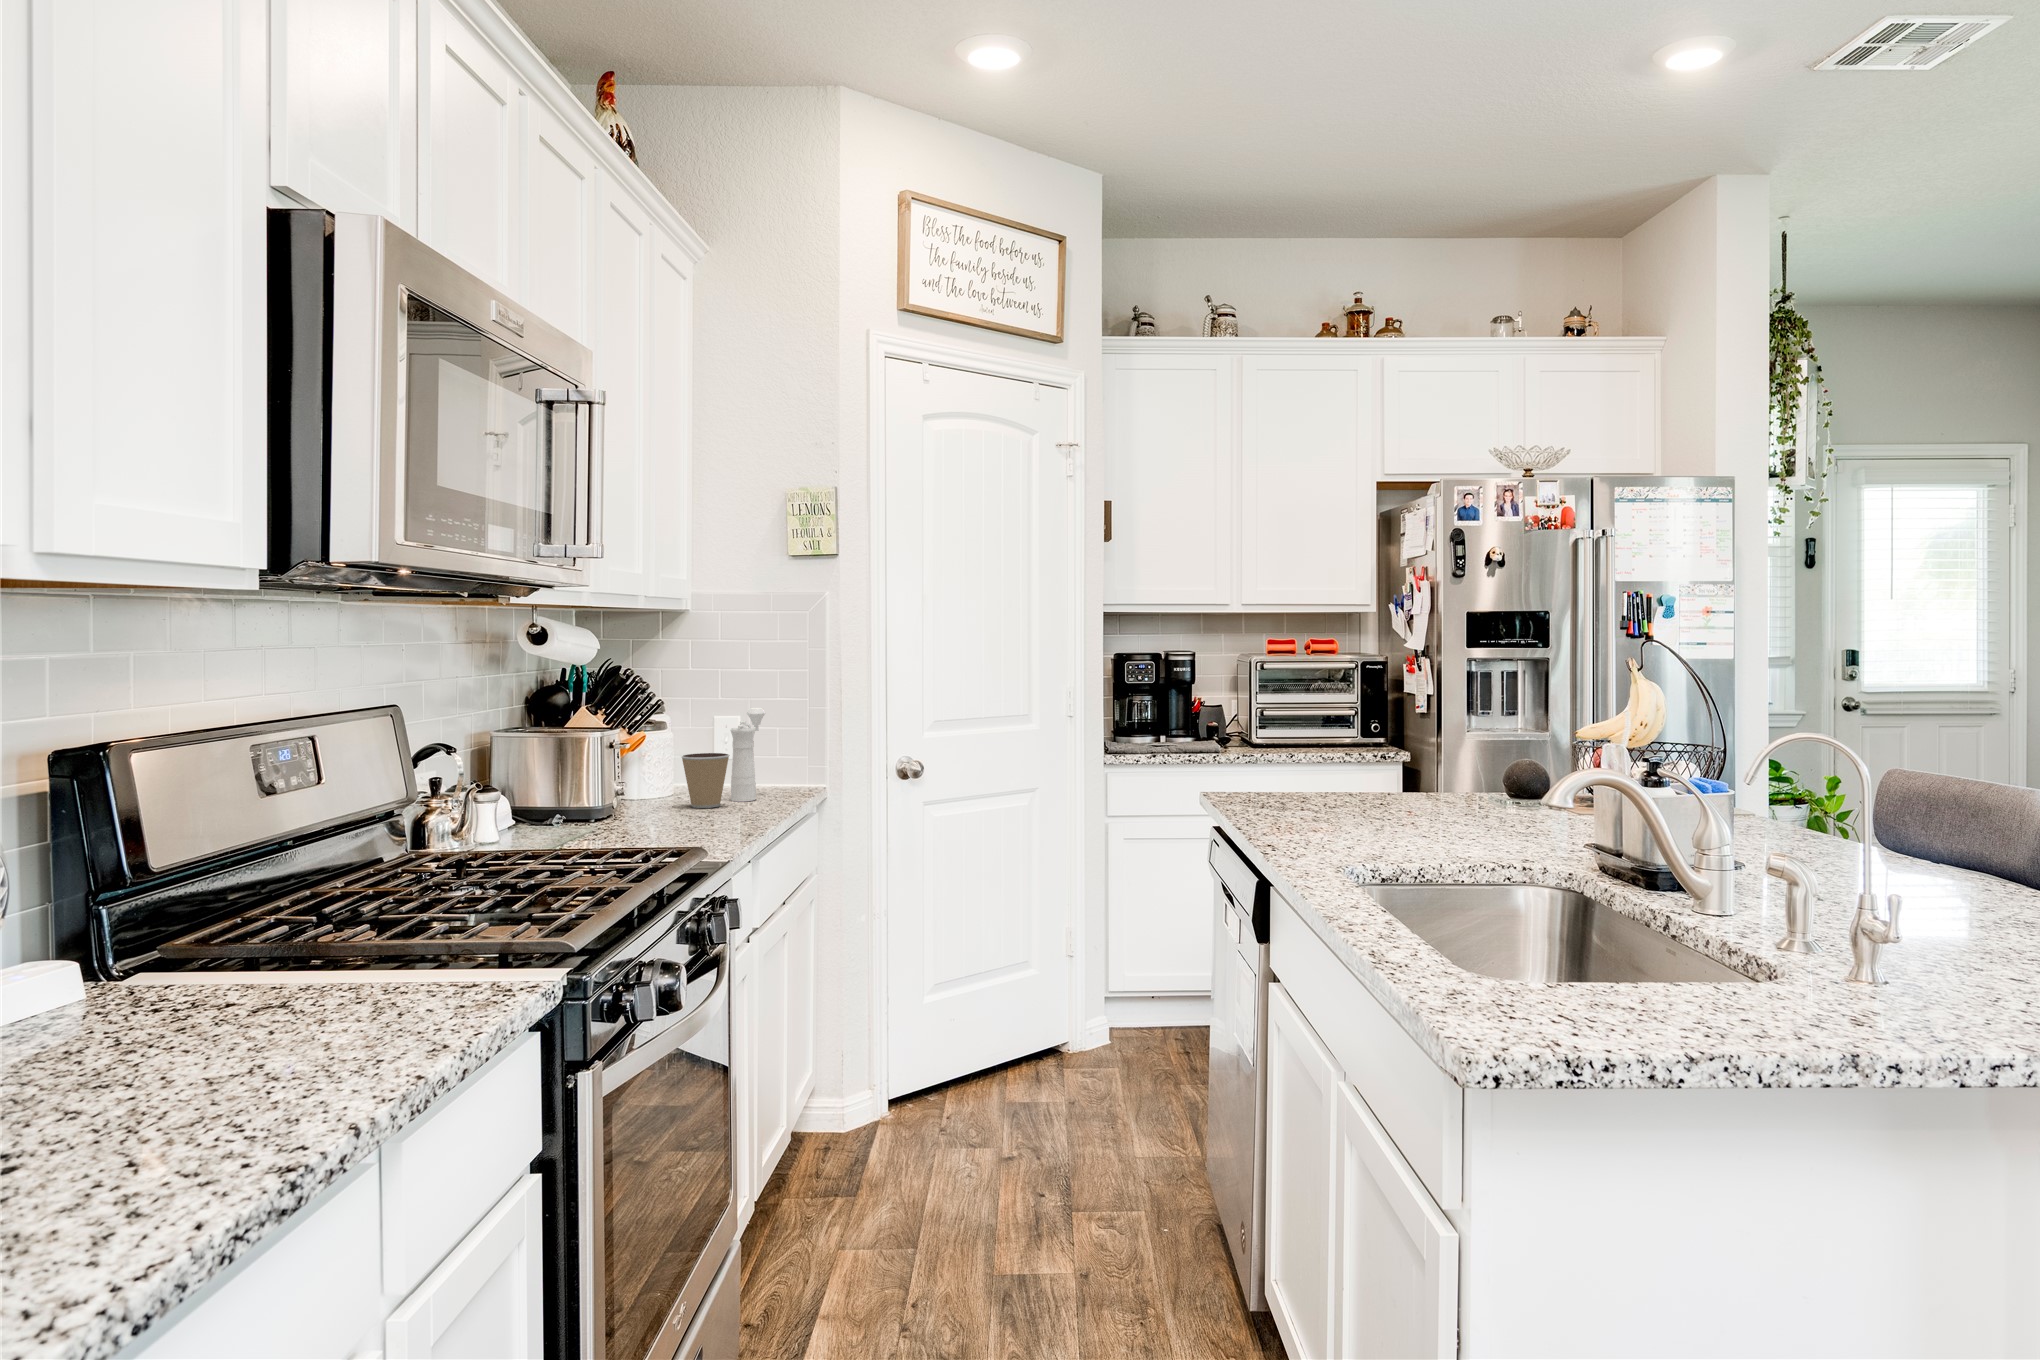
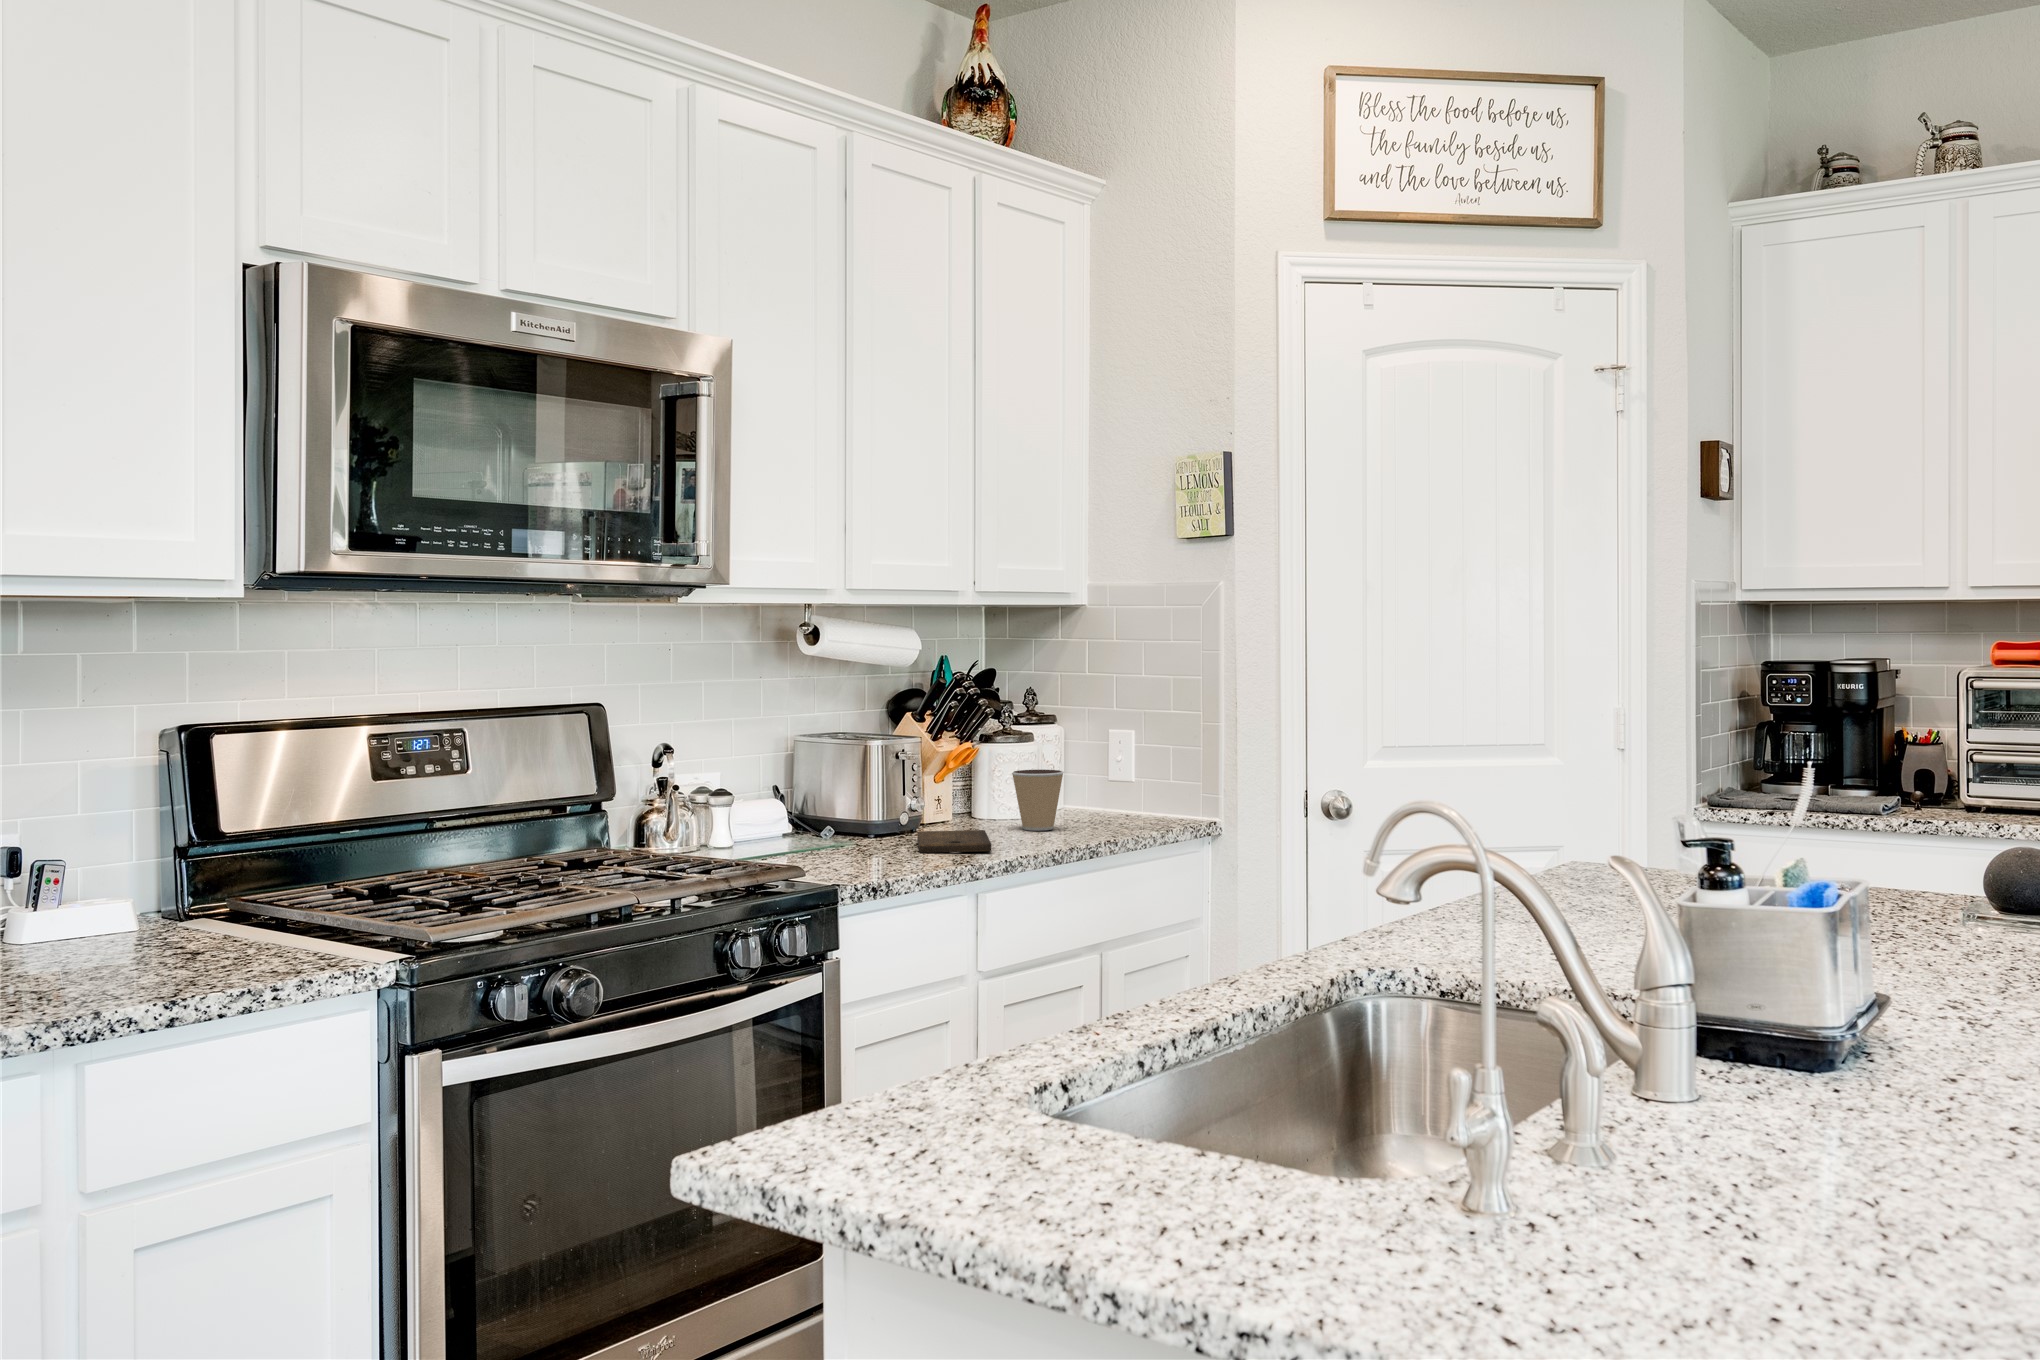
pepper mill: present [731,708,765,802] -> none [1086,721,1145,828]
cutting board: none [643,810,752,834] -> present [918,830,991,853]

